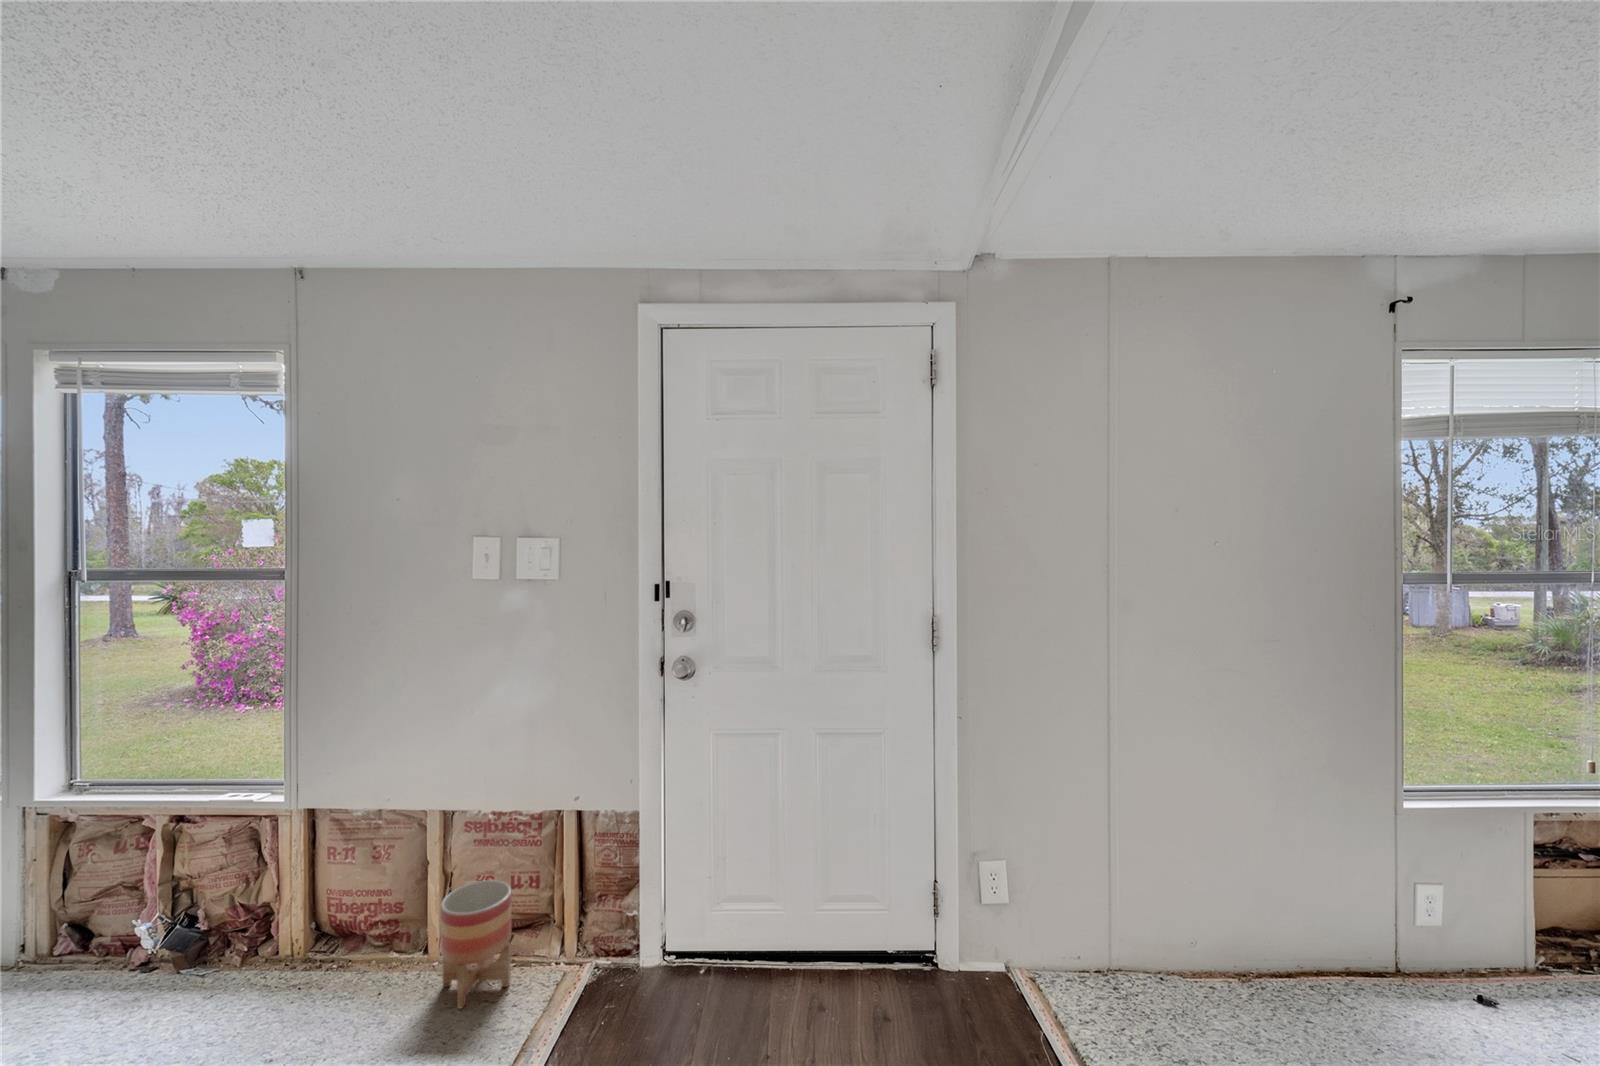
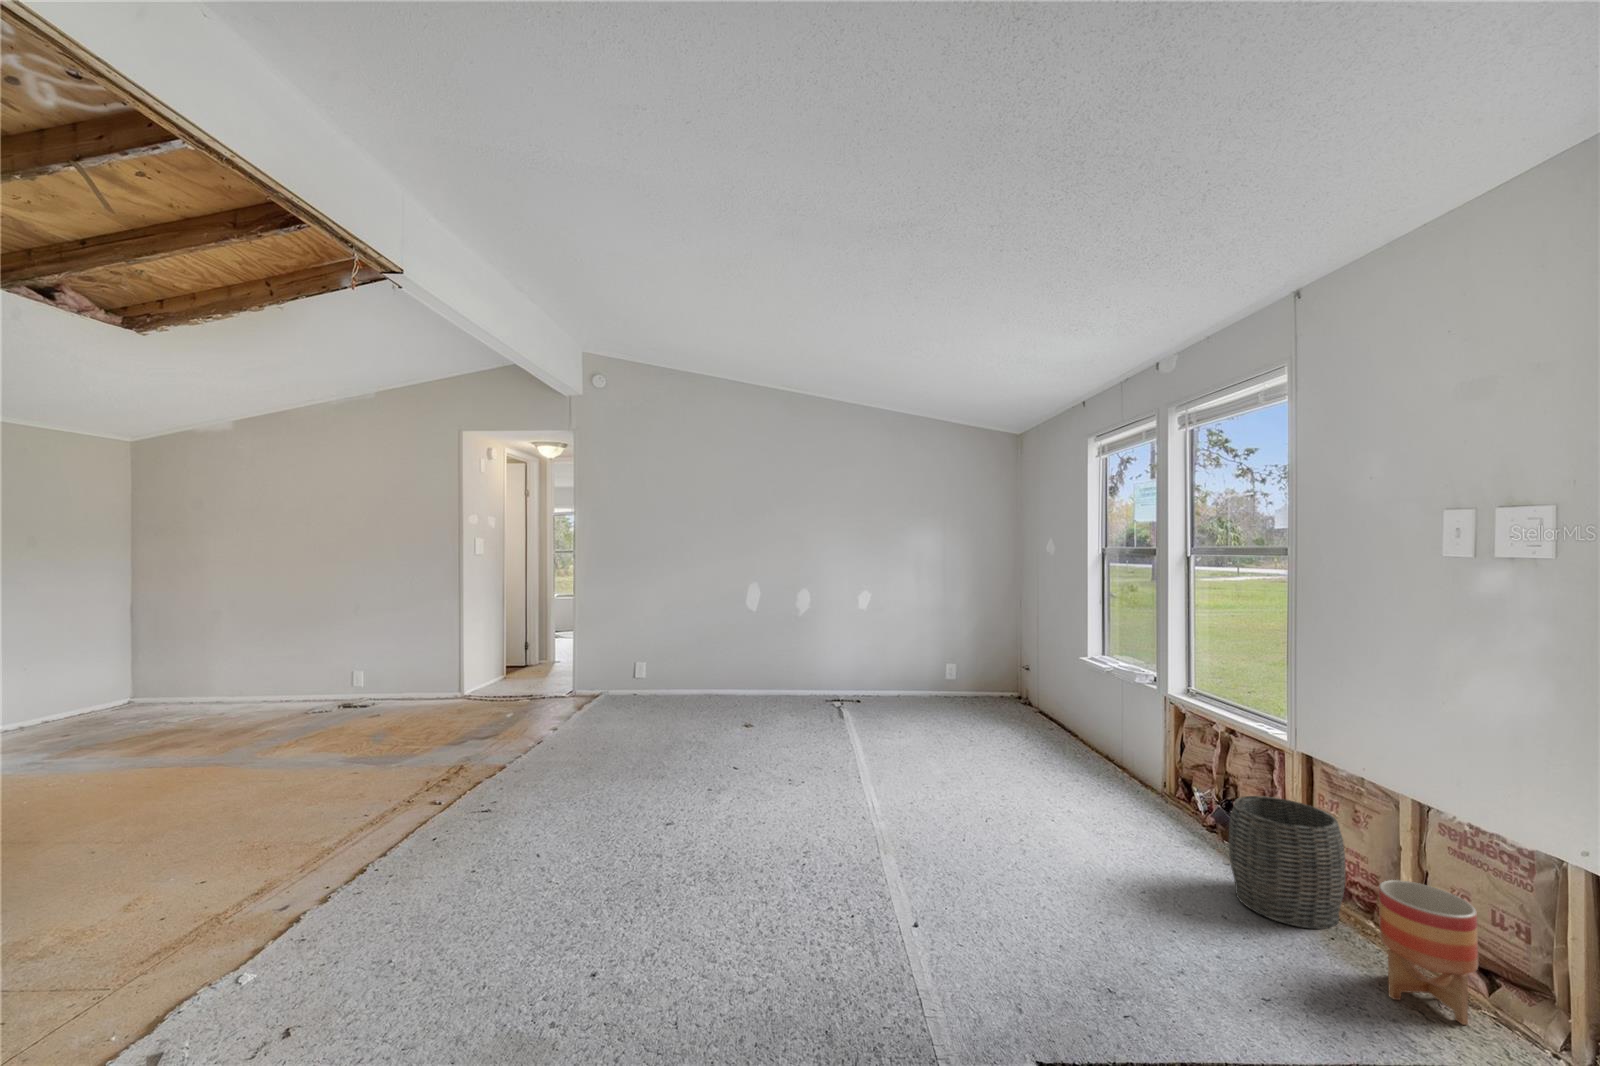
woven basket: none [240,864,376,1032] -> present [1229,796,1346,929]

